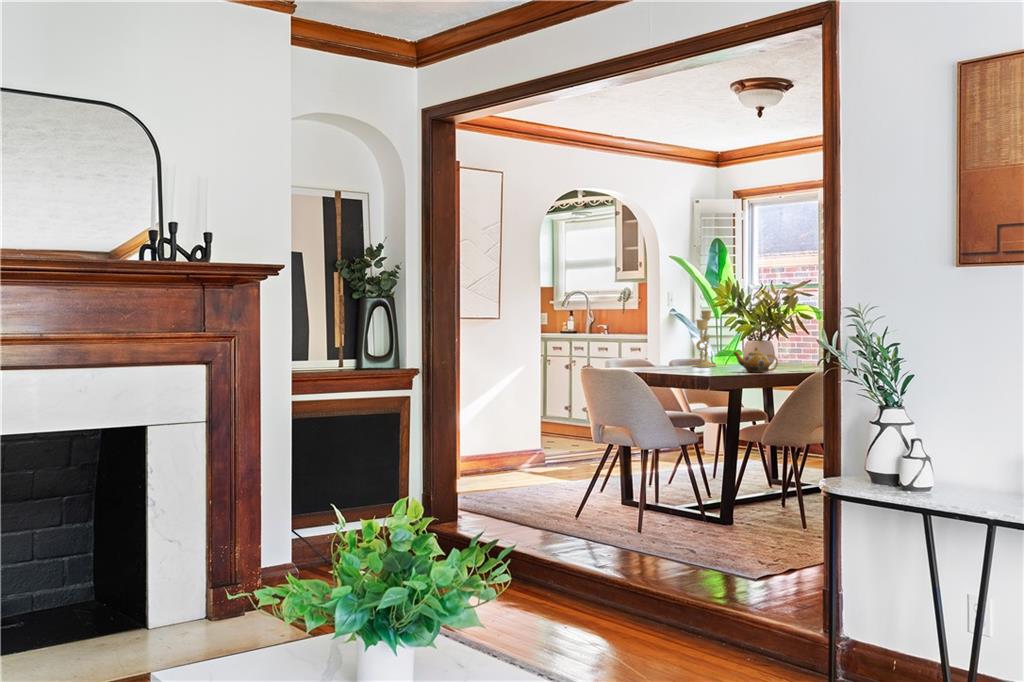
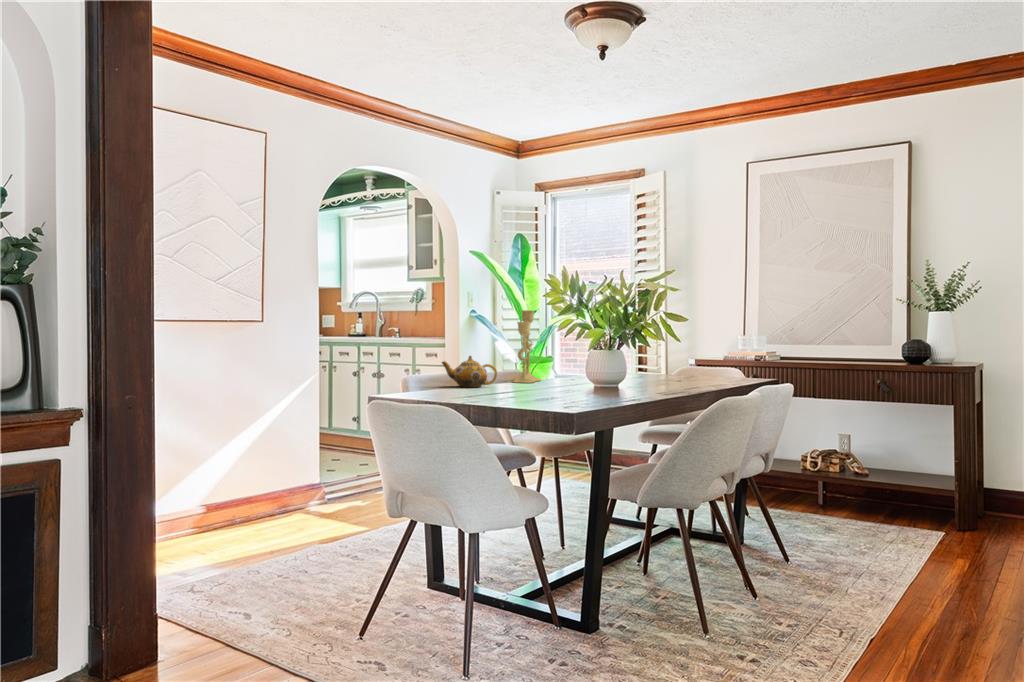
teapot: present [734,348,778,373] -> present [442,356,497,387]

